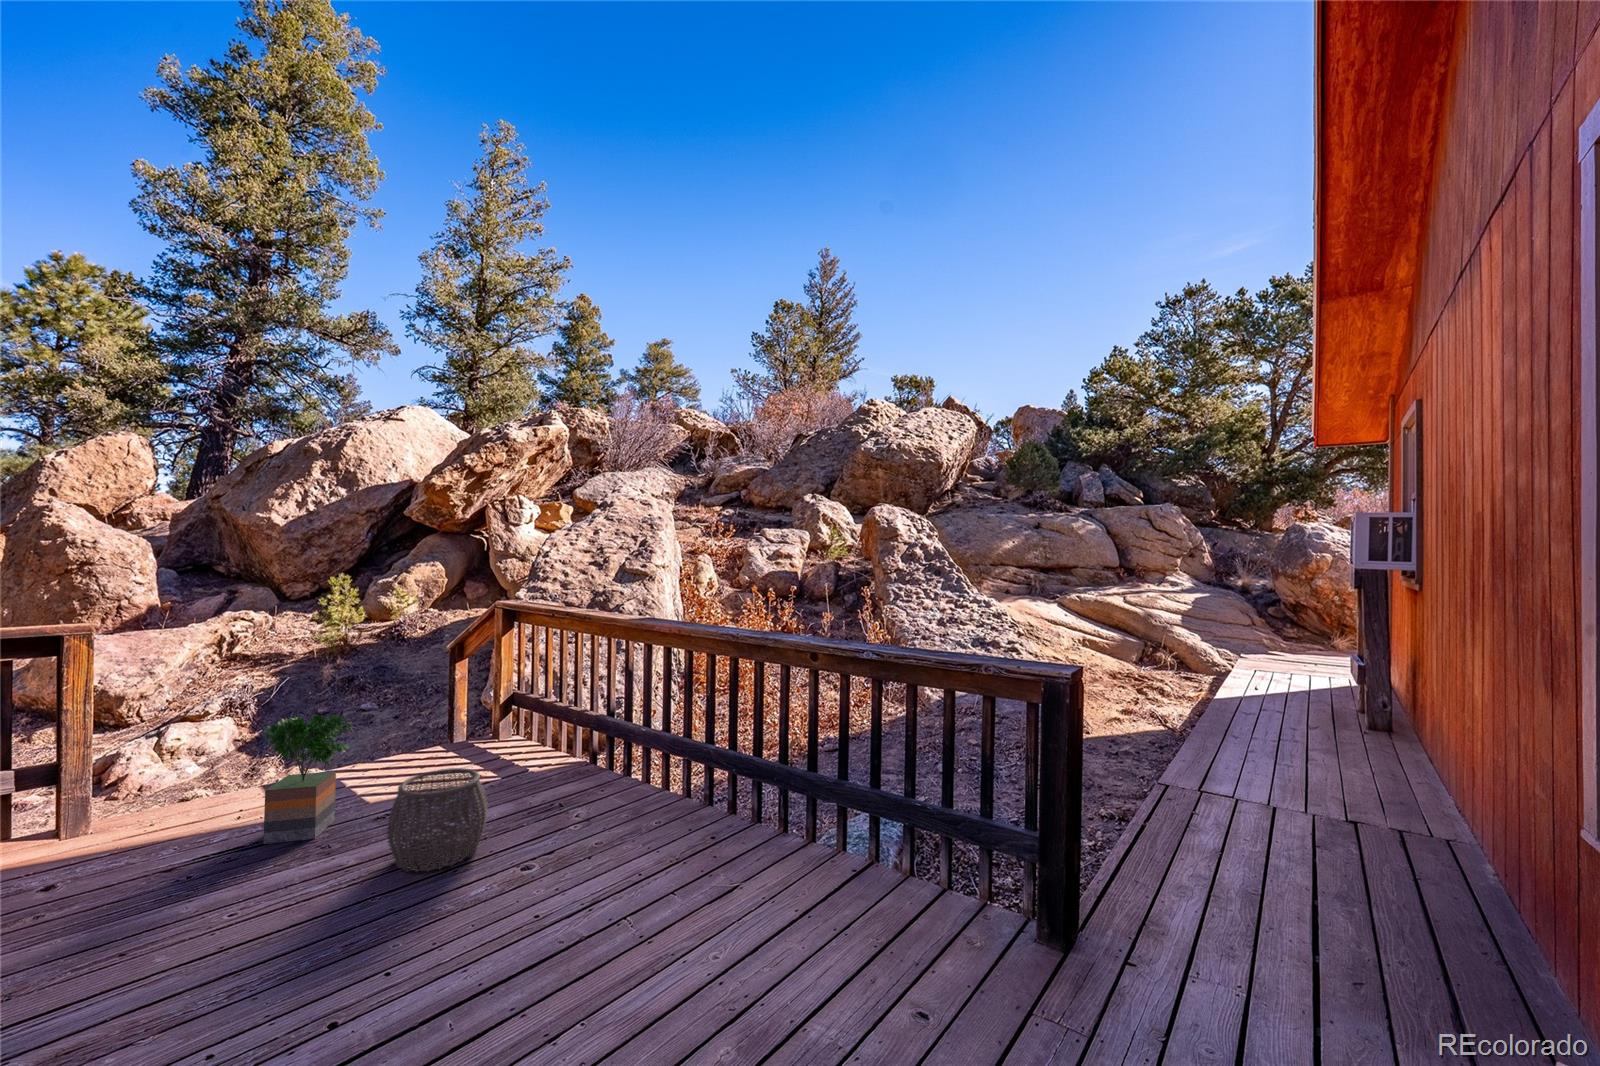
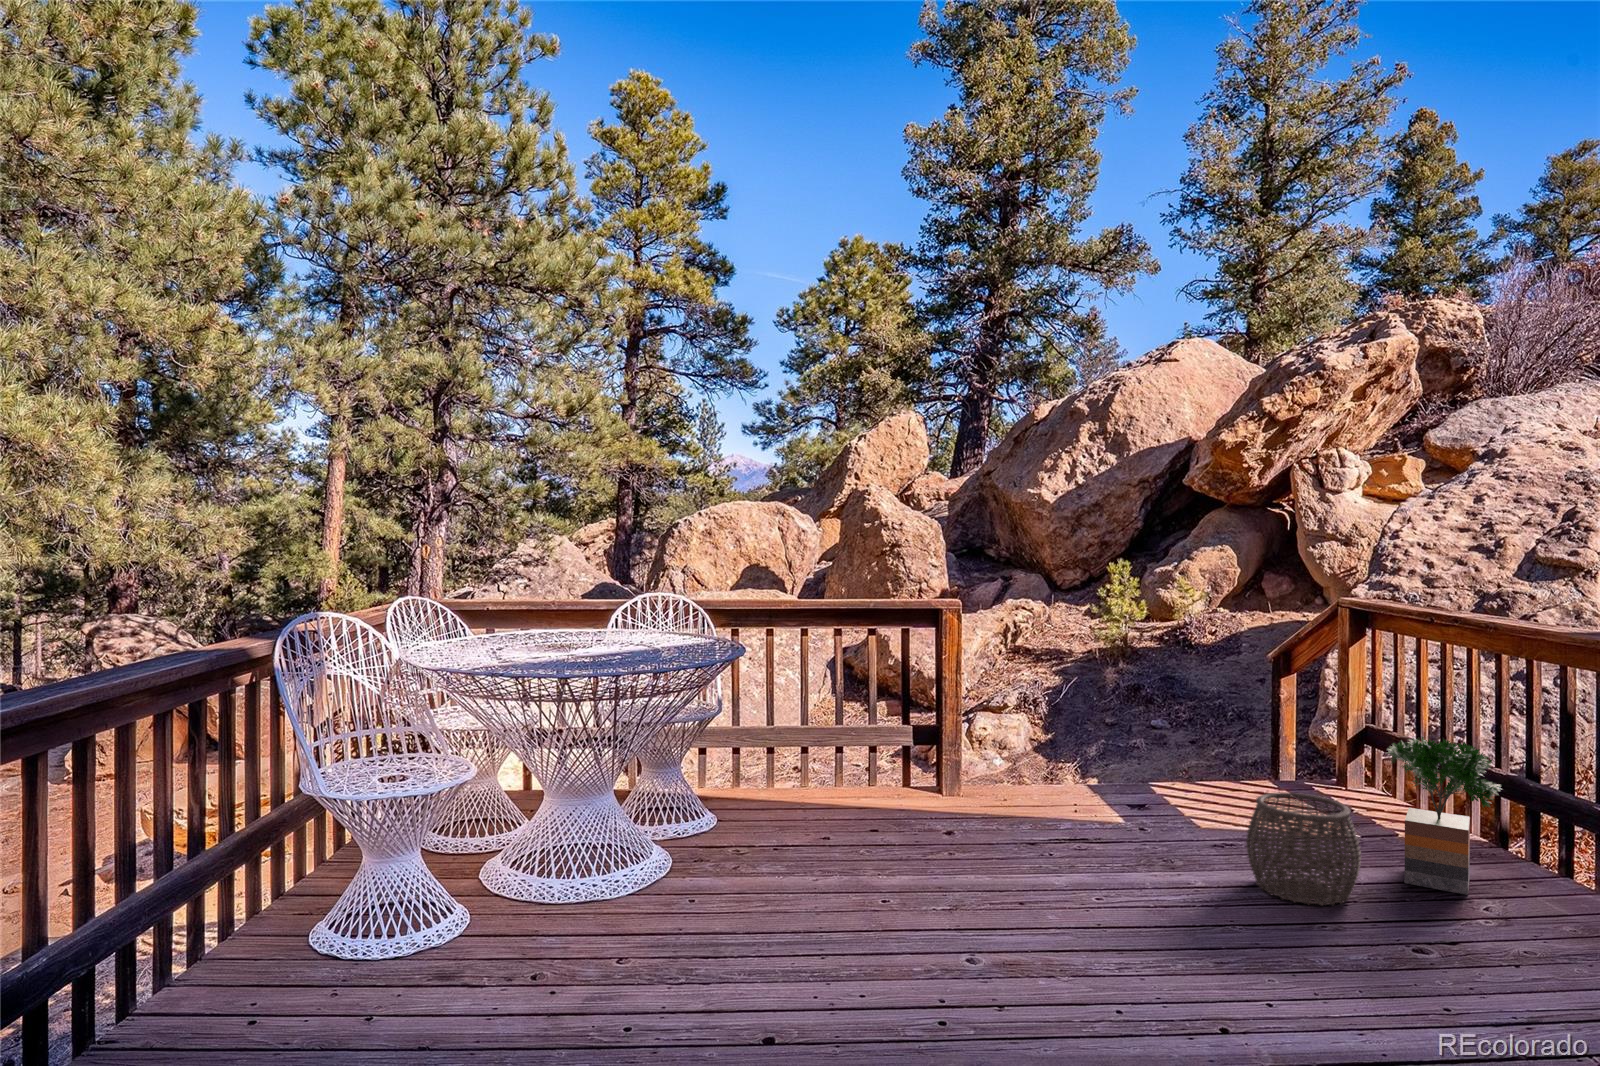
potted tree: present [263,713,353,844] -> present [1388,737,1500,895]

